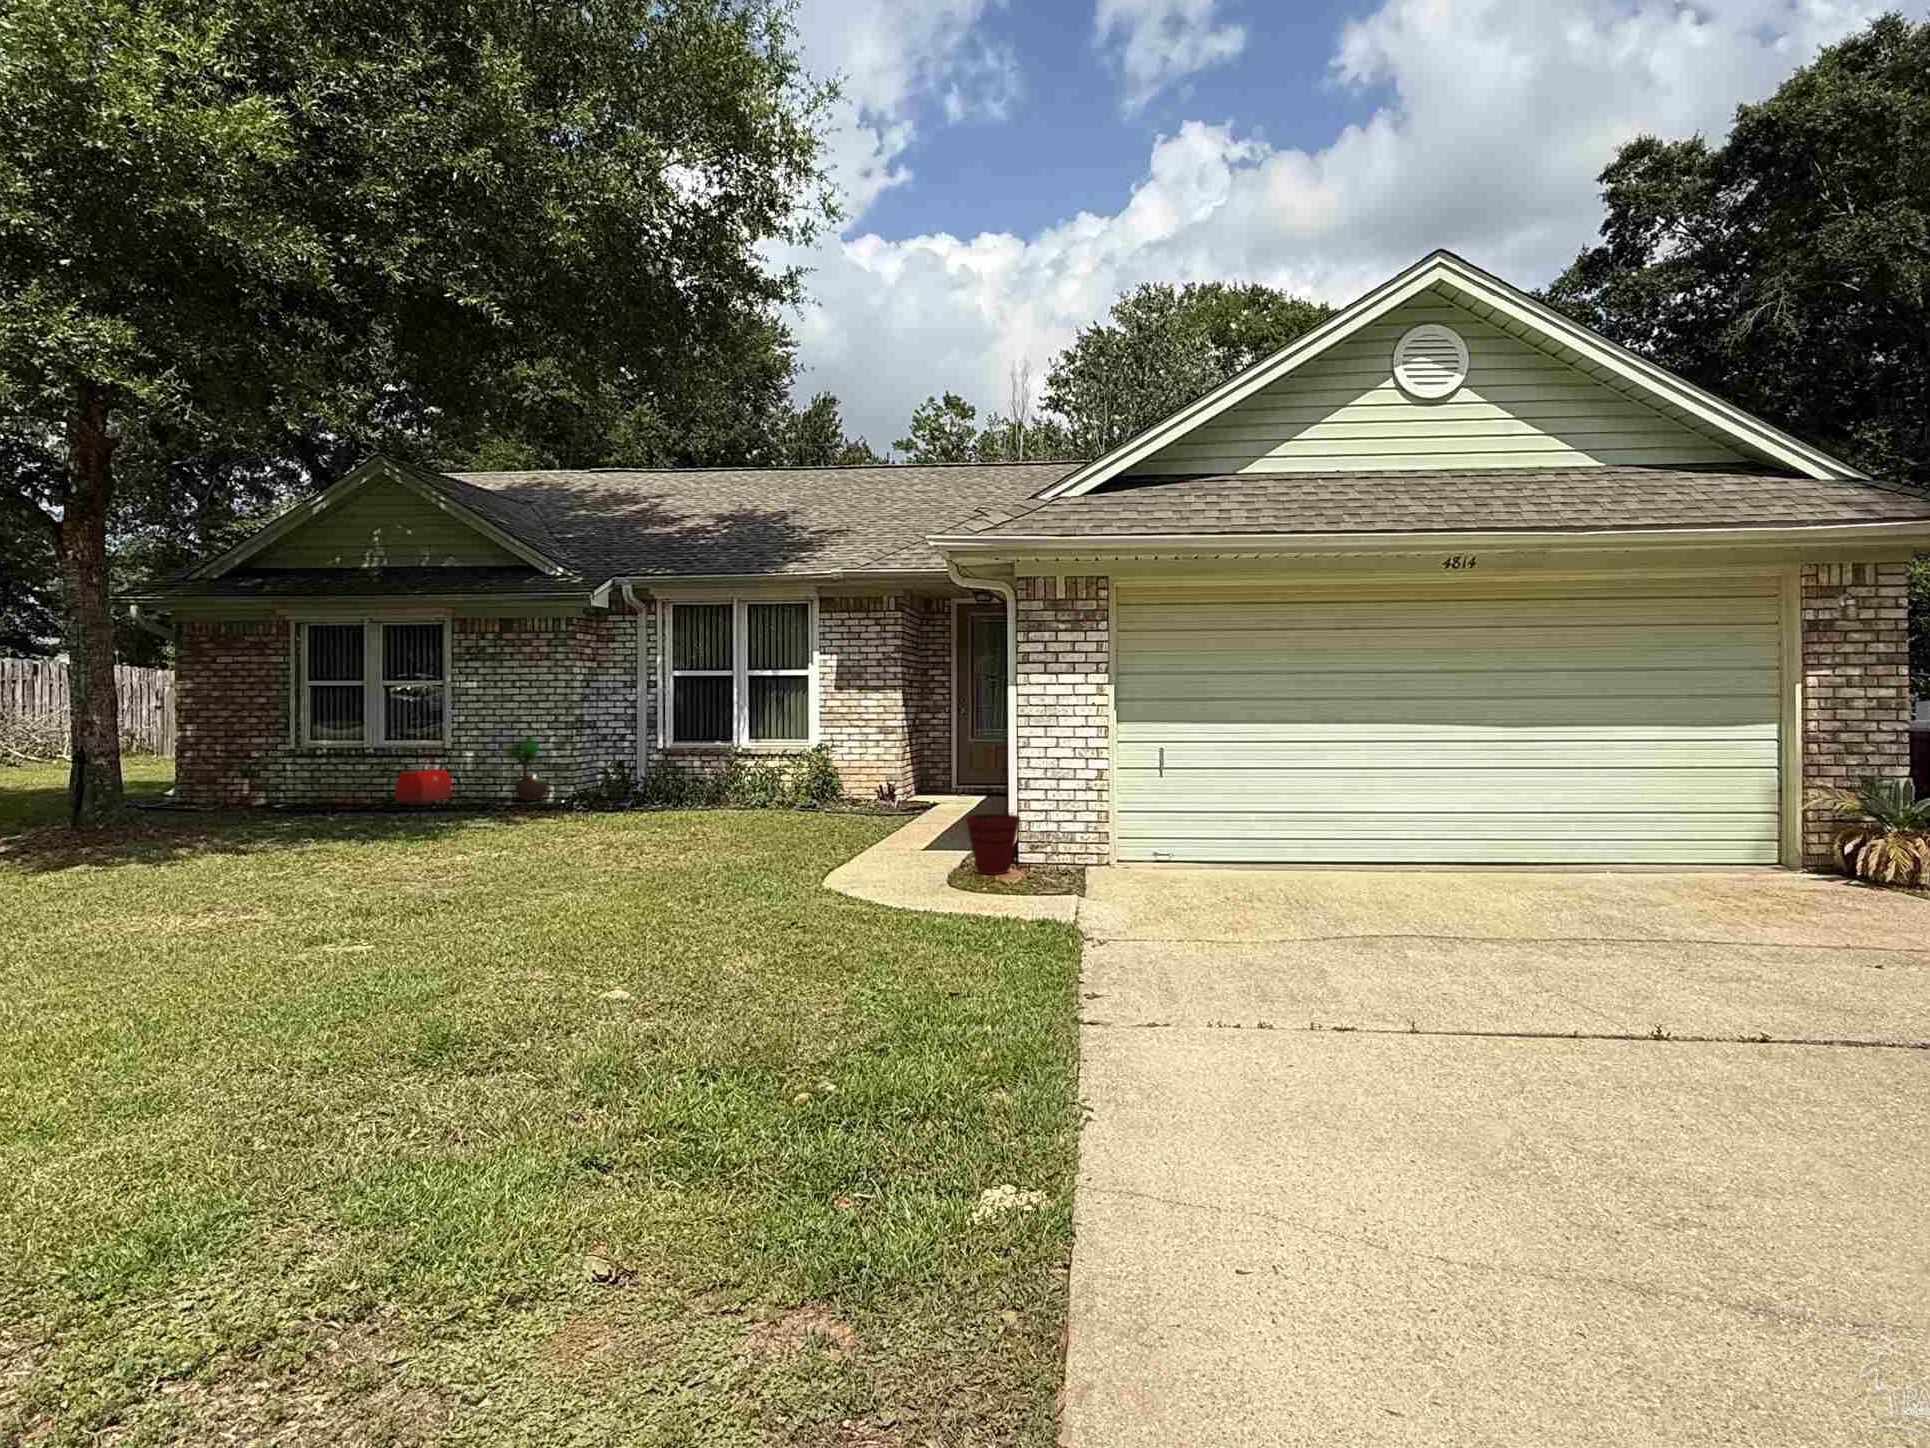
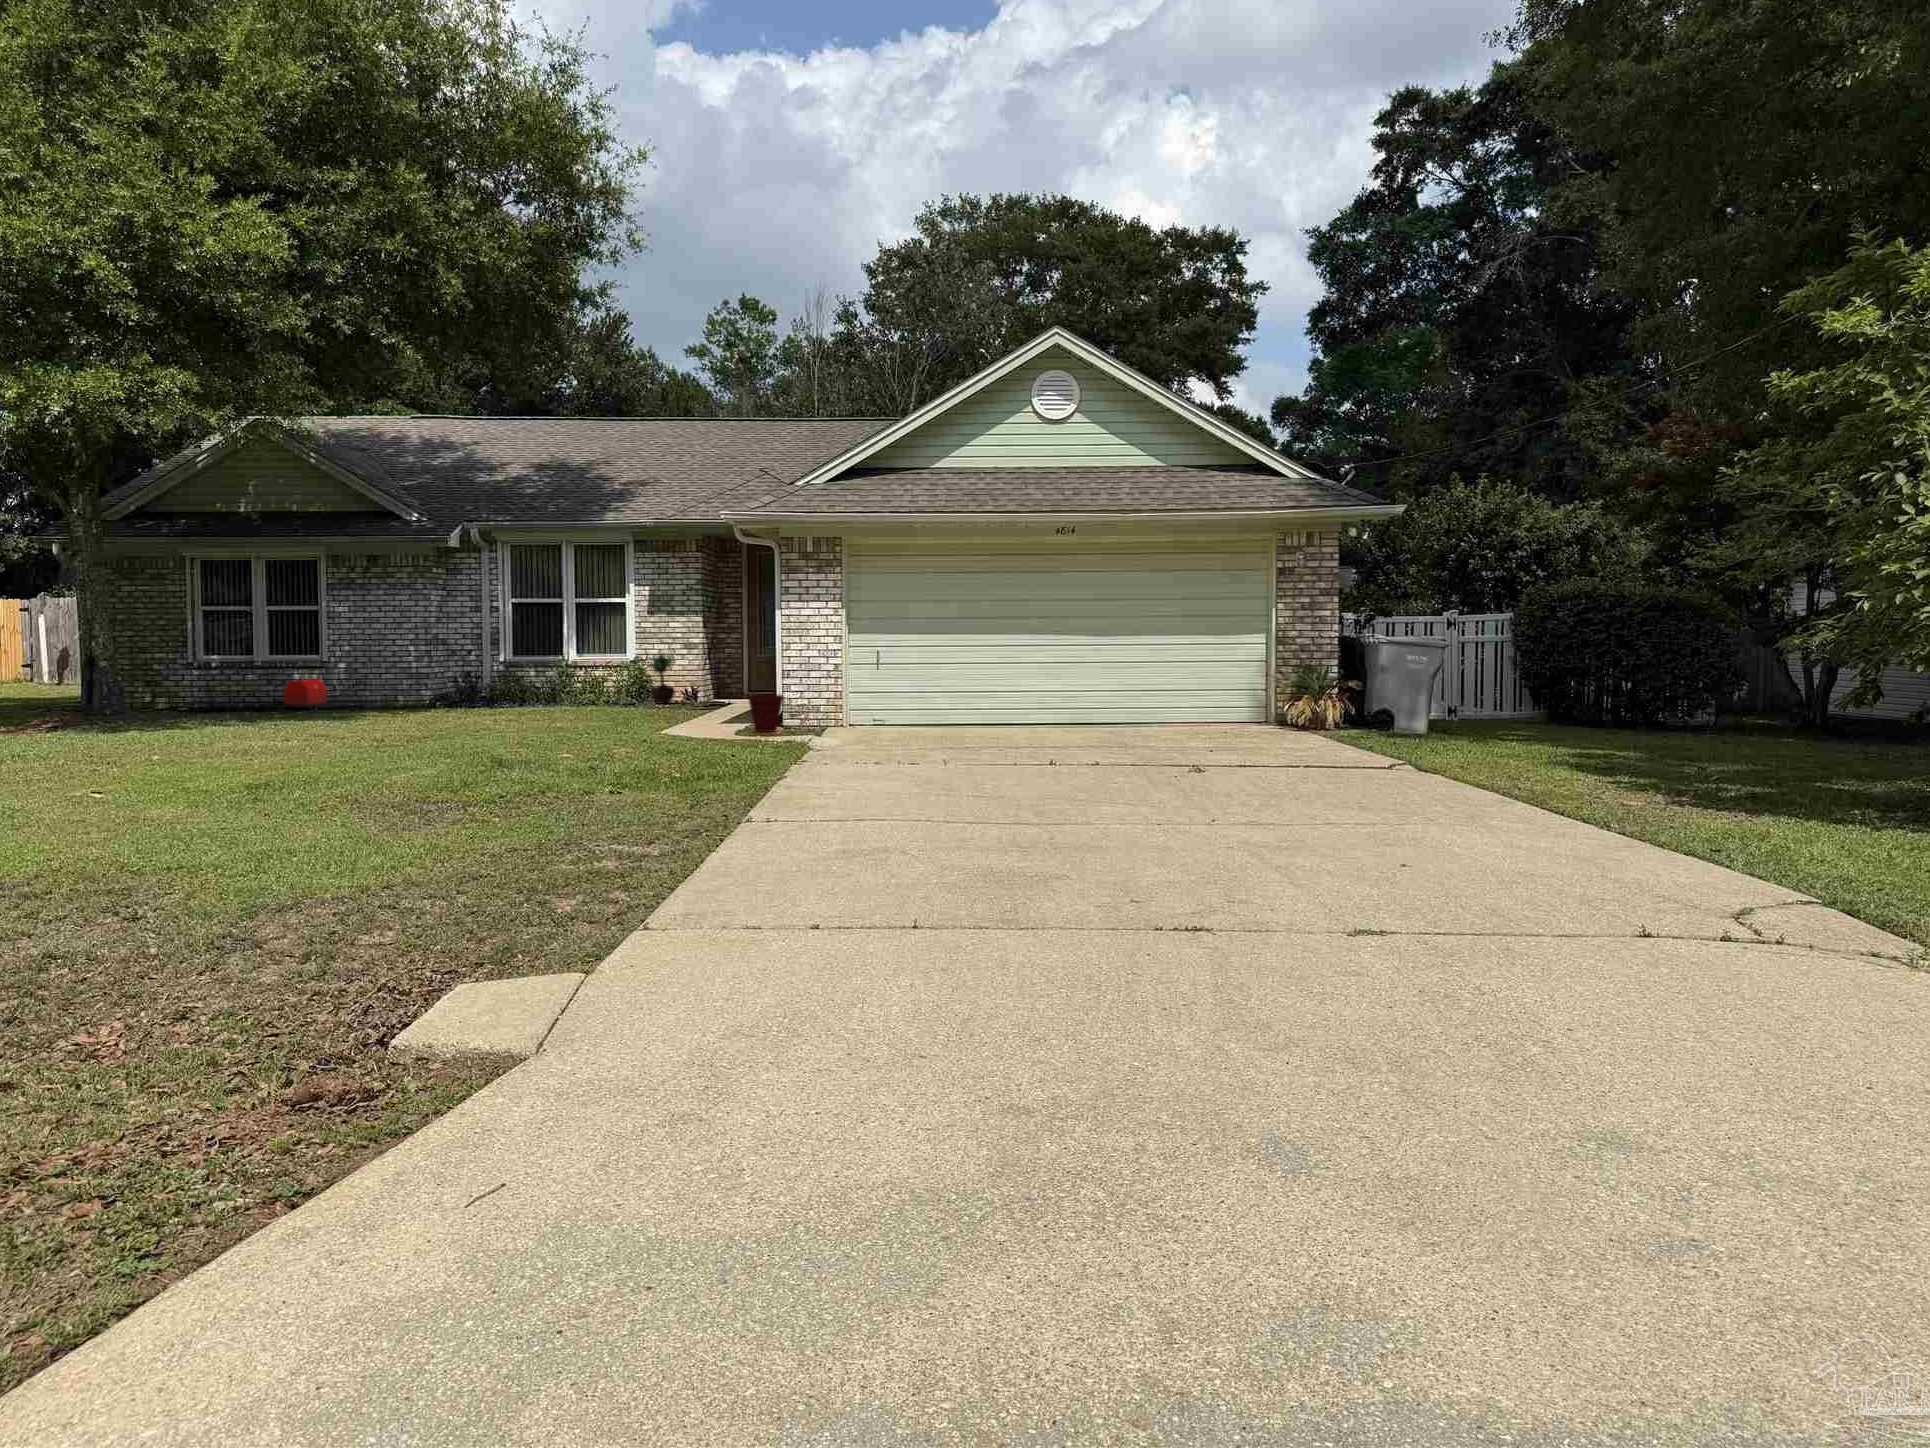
potted tree: present [503,738,548,801] -> present [648,652,675,704]

